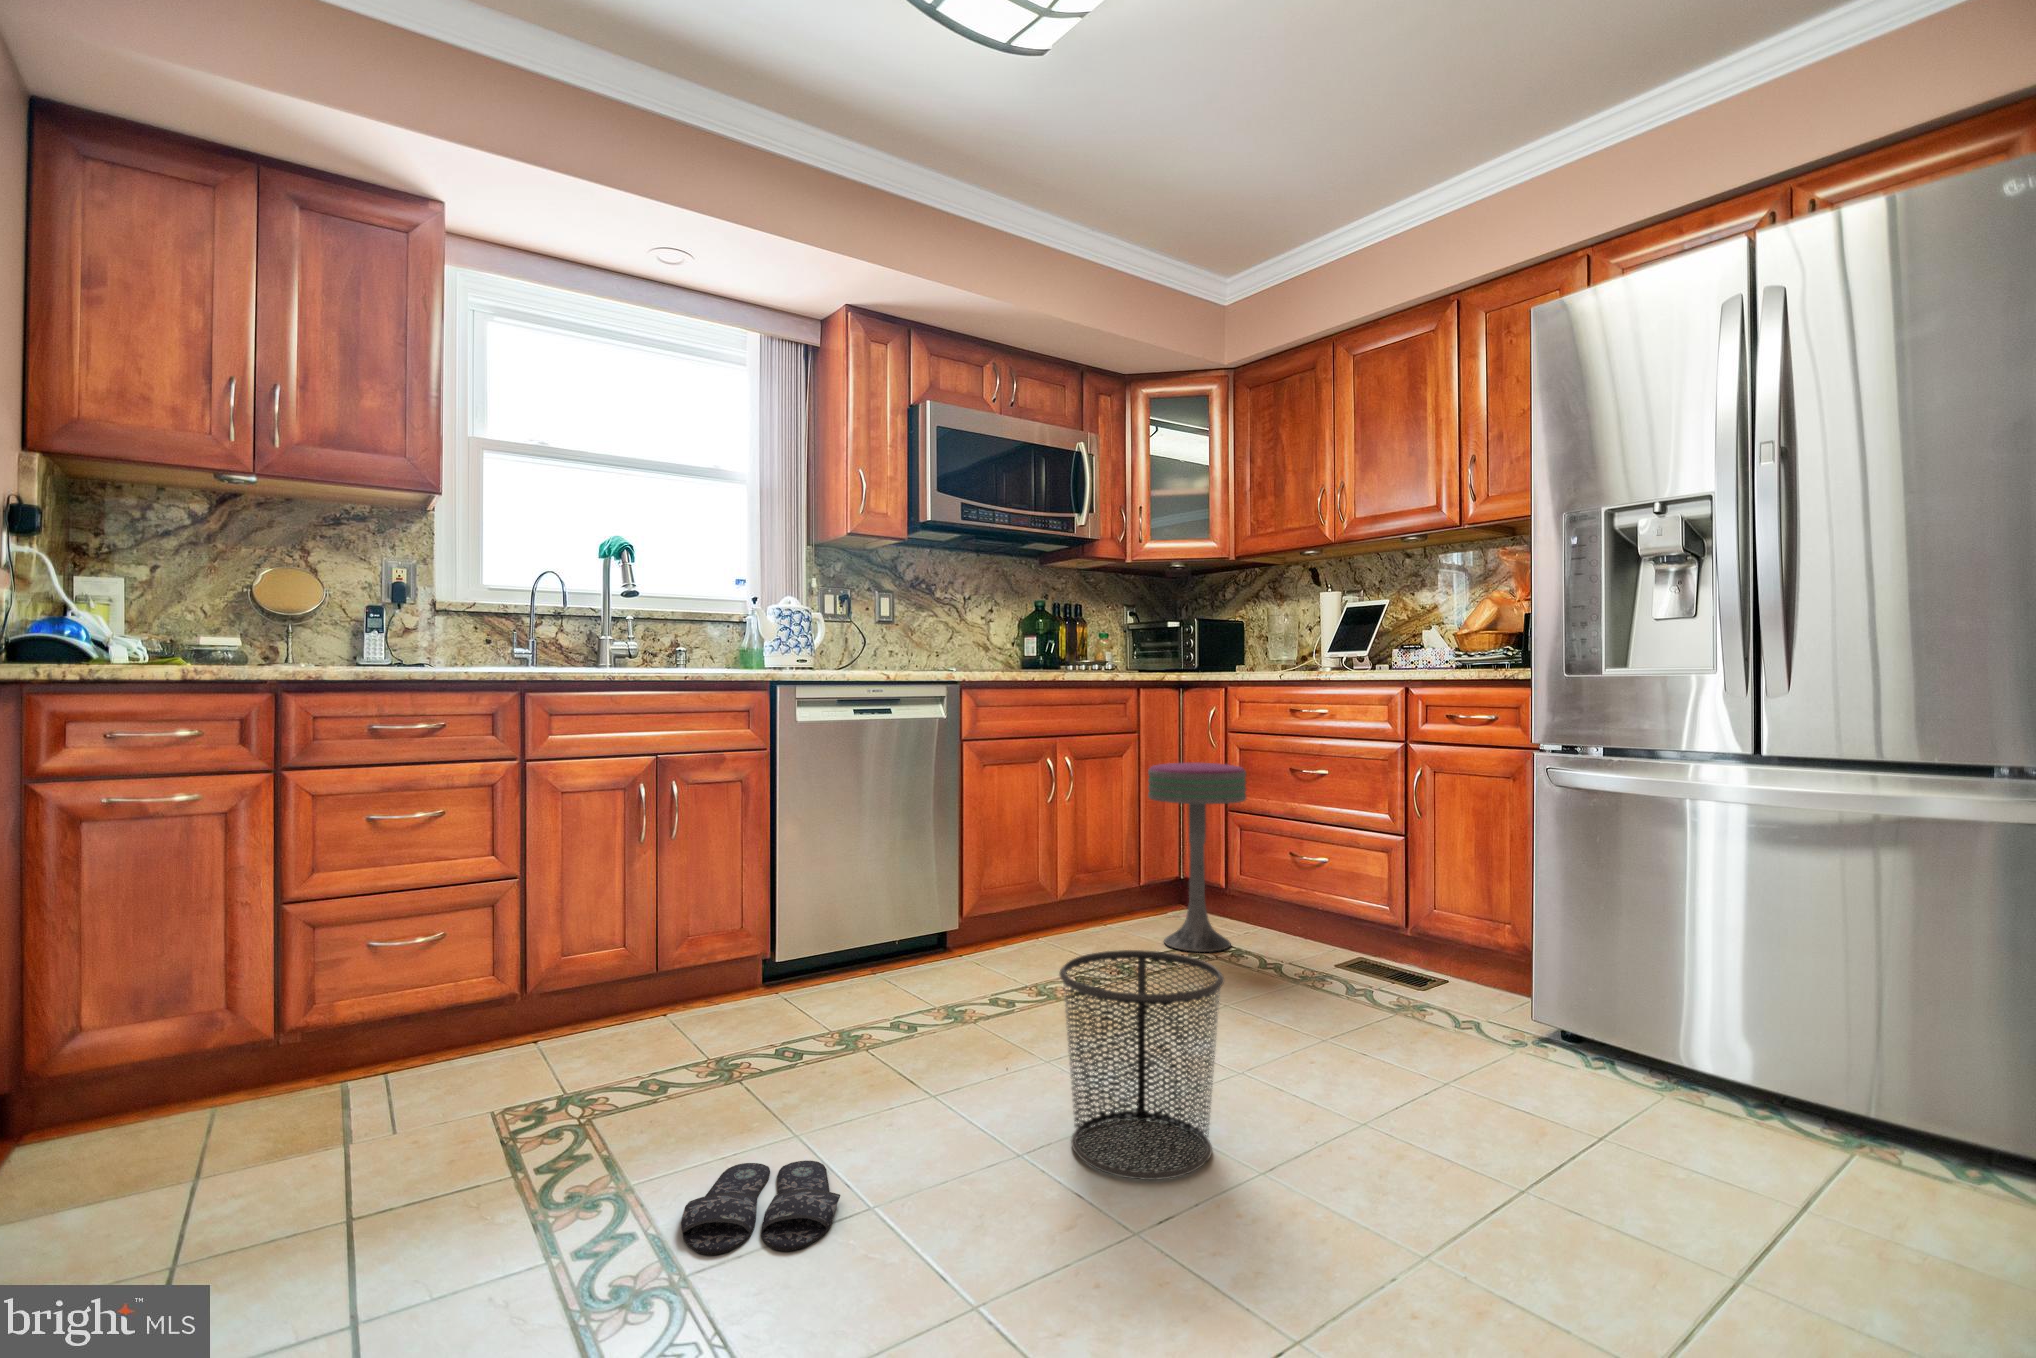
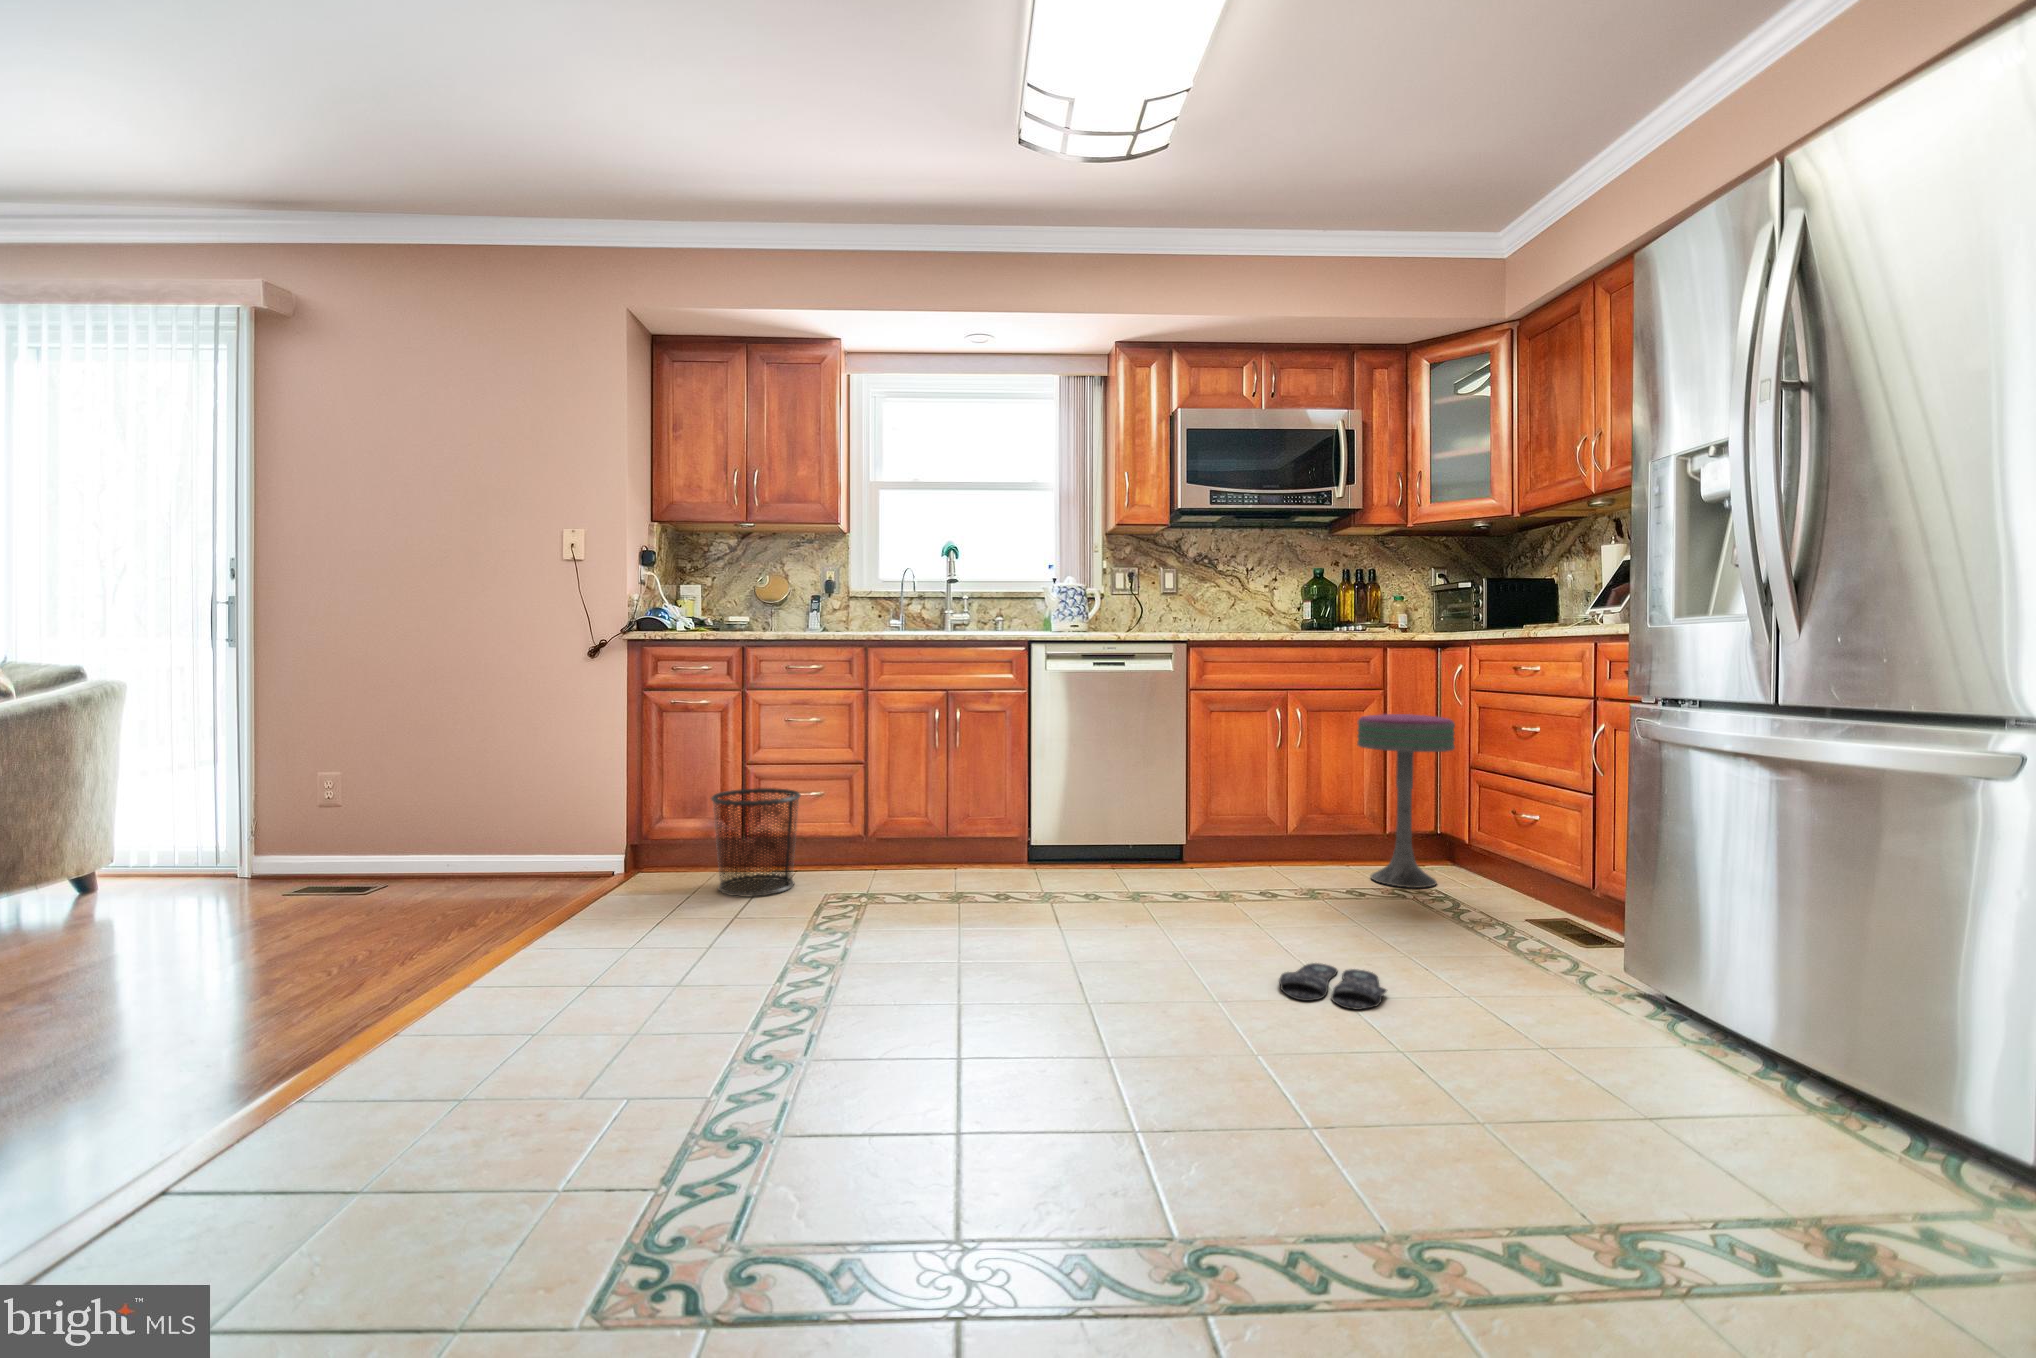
waste bin: present [1059,950,1224,1180] -> present [711,788,801,897]
slippers: present [681,1161,840,1255] -> present [1279,963,1386,1010]

